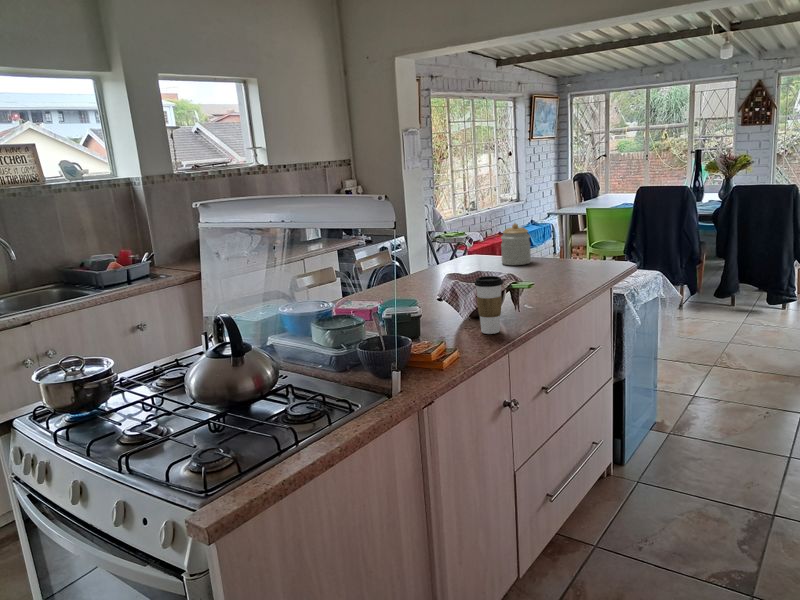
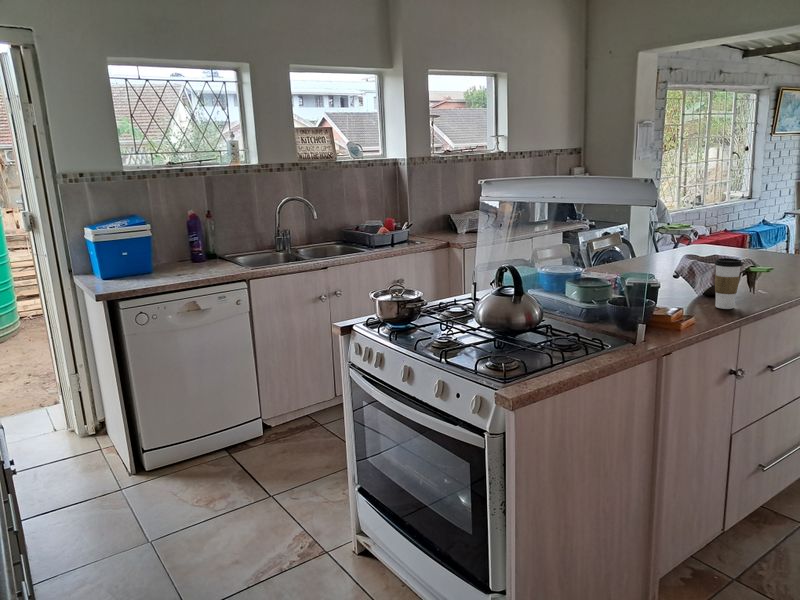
jar: present [501,223,531,265] -> none [735,216,769,256]

